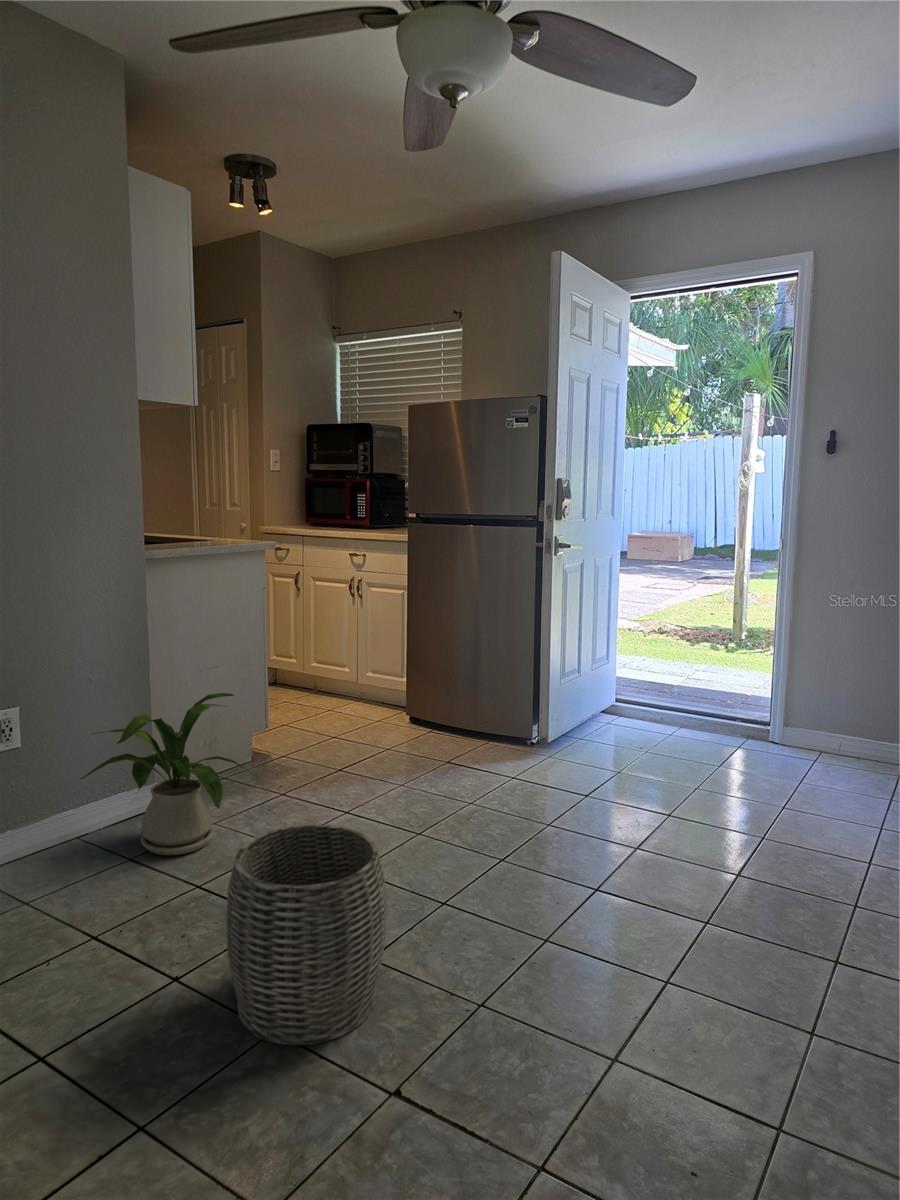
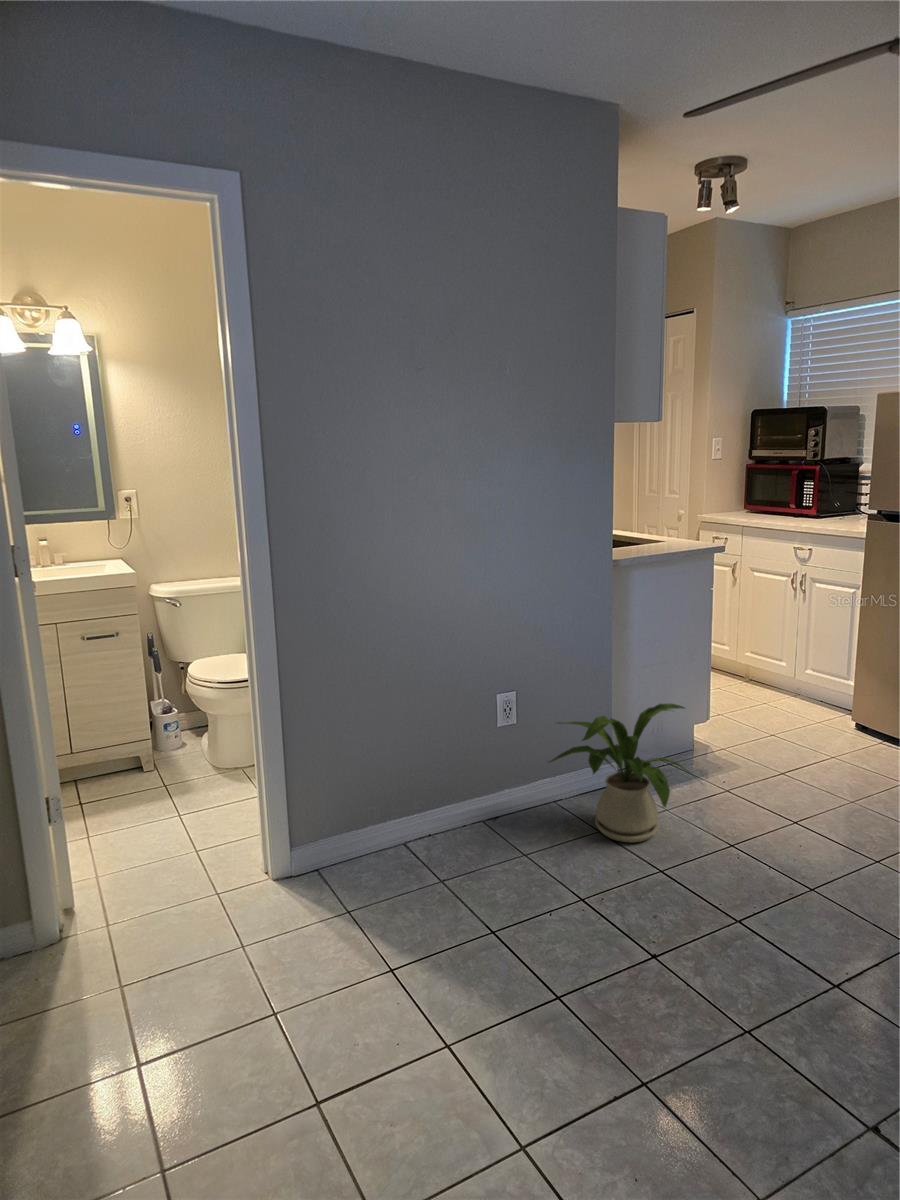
woven basket: present [226,825,386,1046] -> none [686,861,849,1078]

